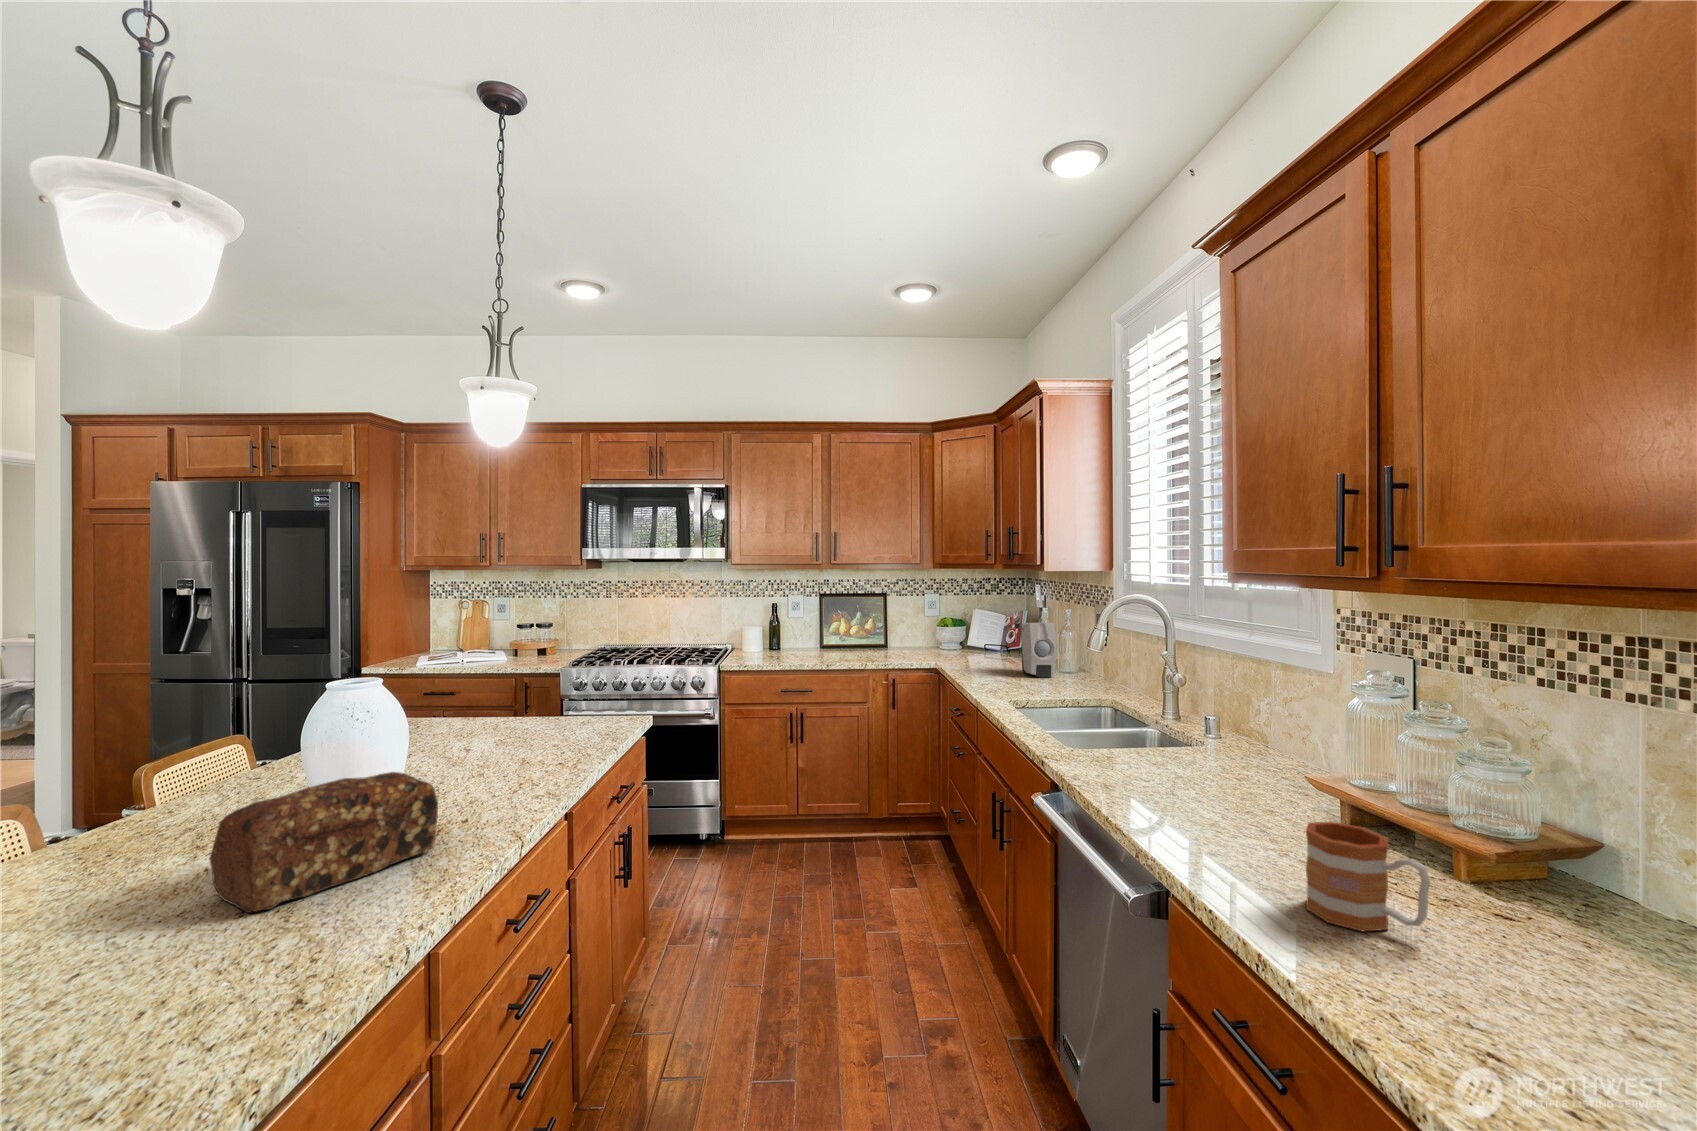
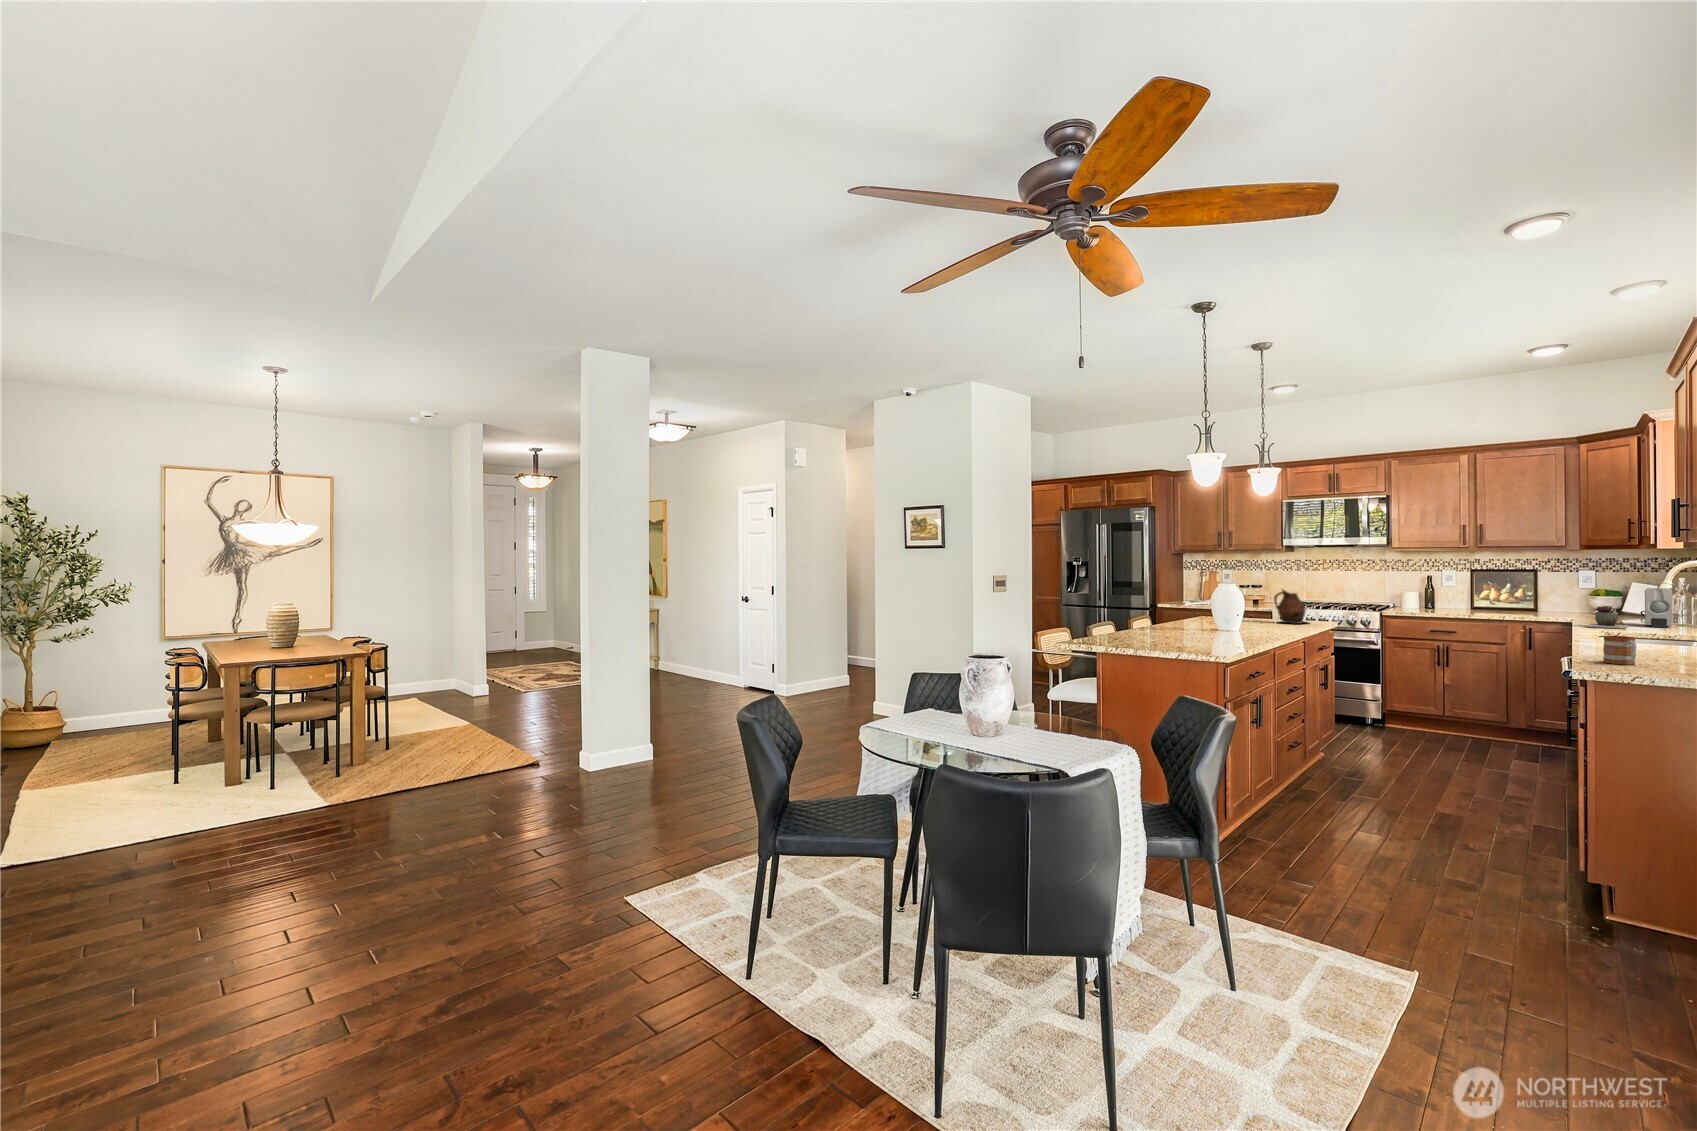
succulent plant: none [976,651,1023,686] -> present [1588,606,1628,629]
ceramic pitcher: none [517,652,598,737] -> present [1274,590,1306,624]
bread loaf: present [209,772,438,913] -> none [1223,611,1277,636]

